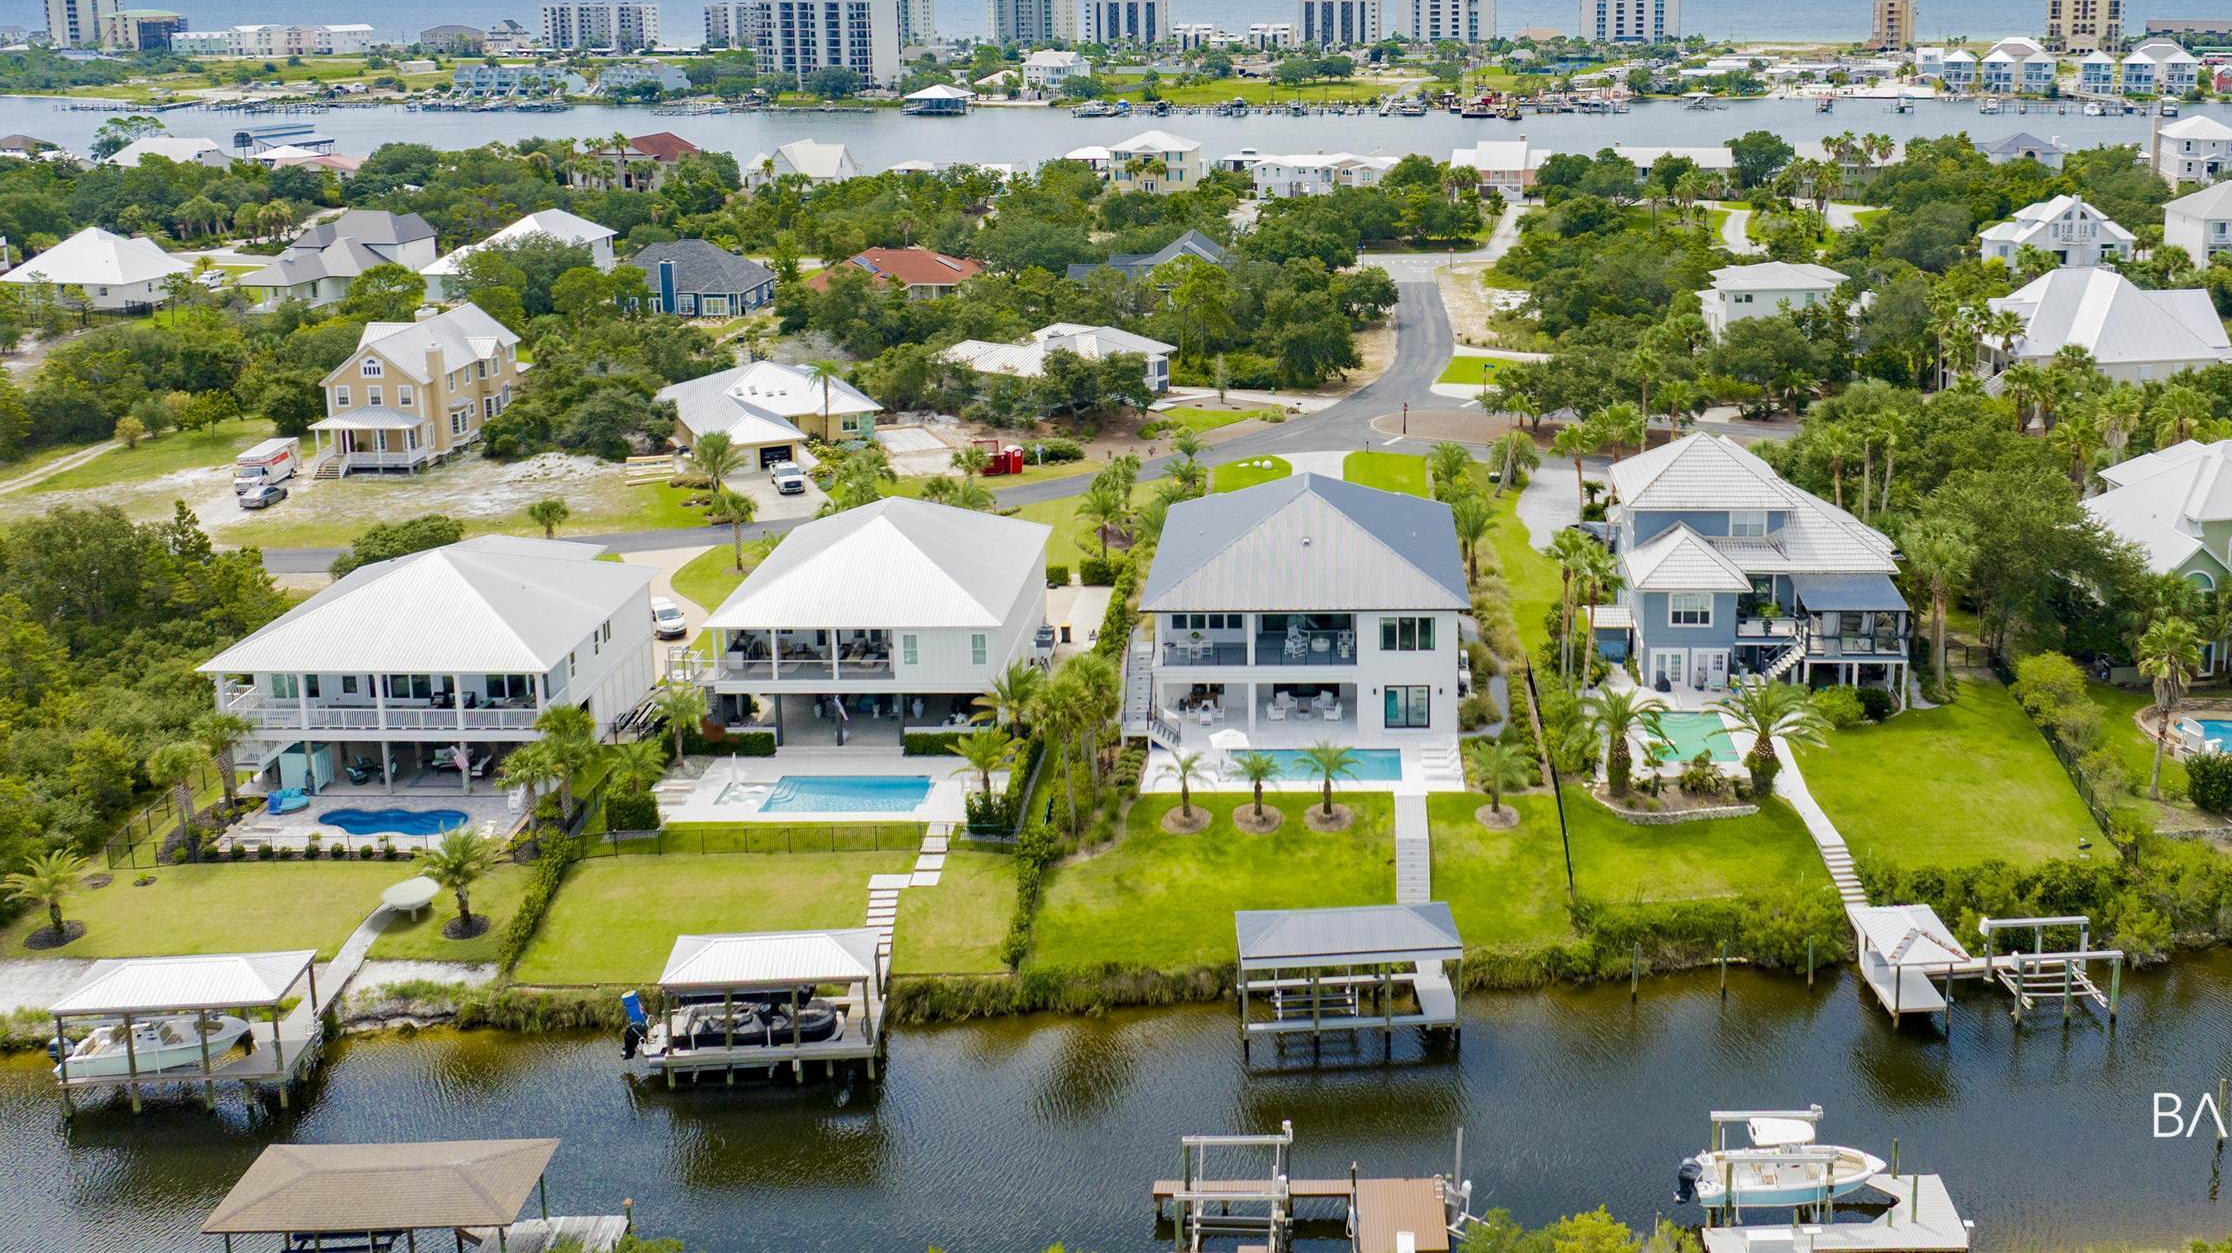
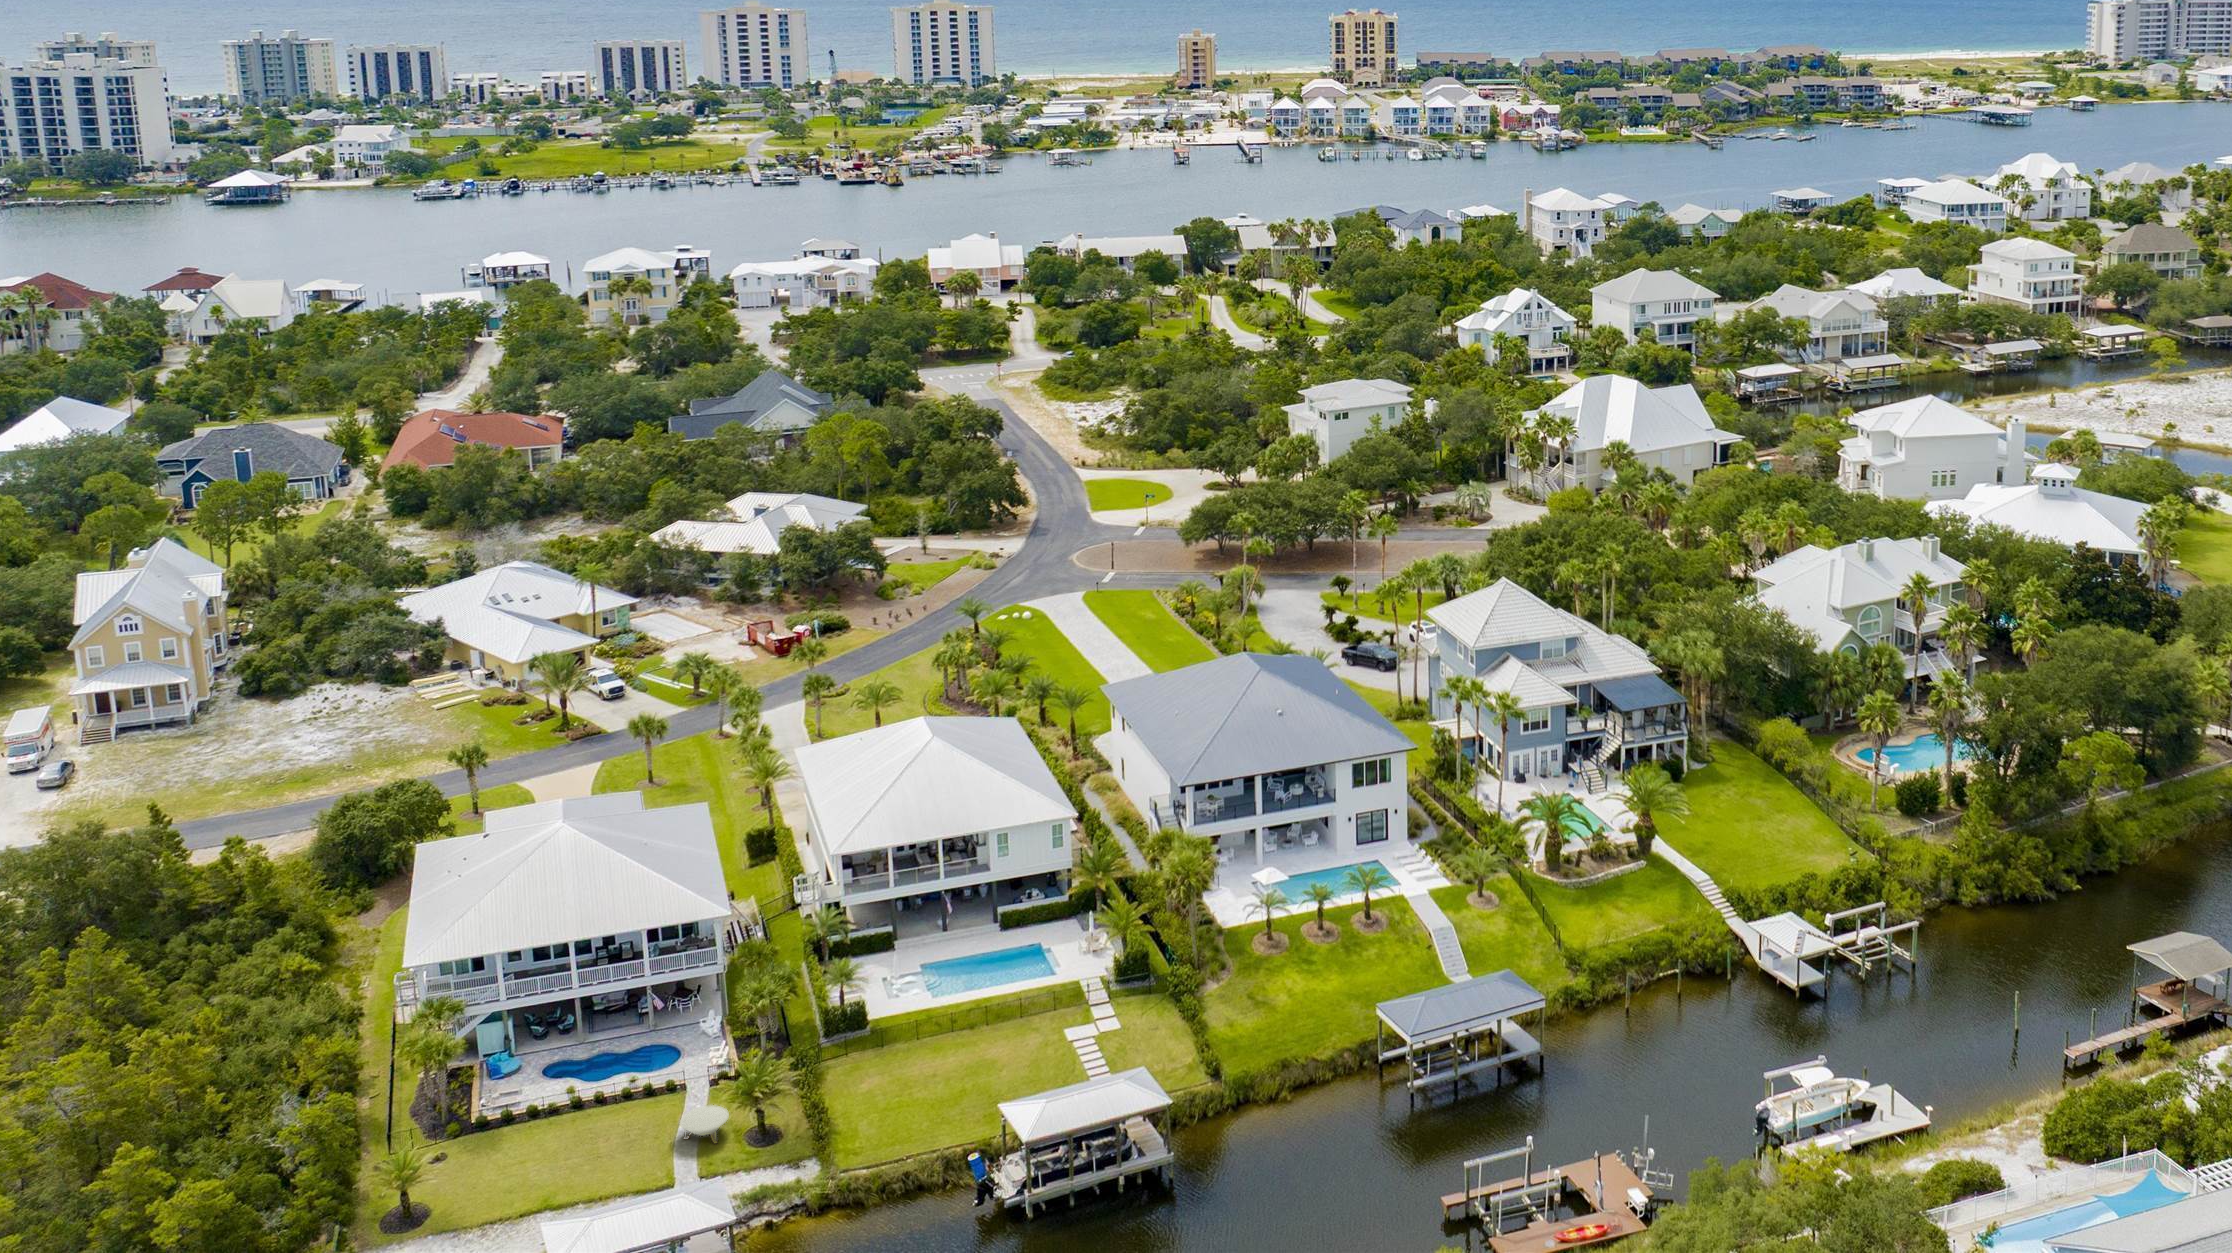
lounge chair: present [699,714,739,747] -> none [818,924,858,954]

